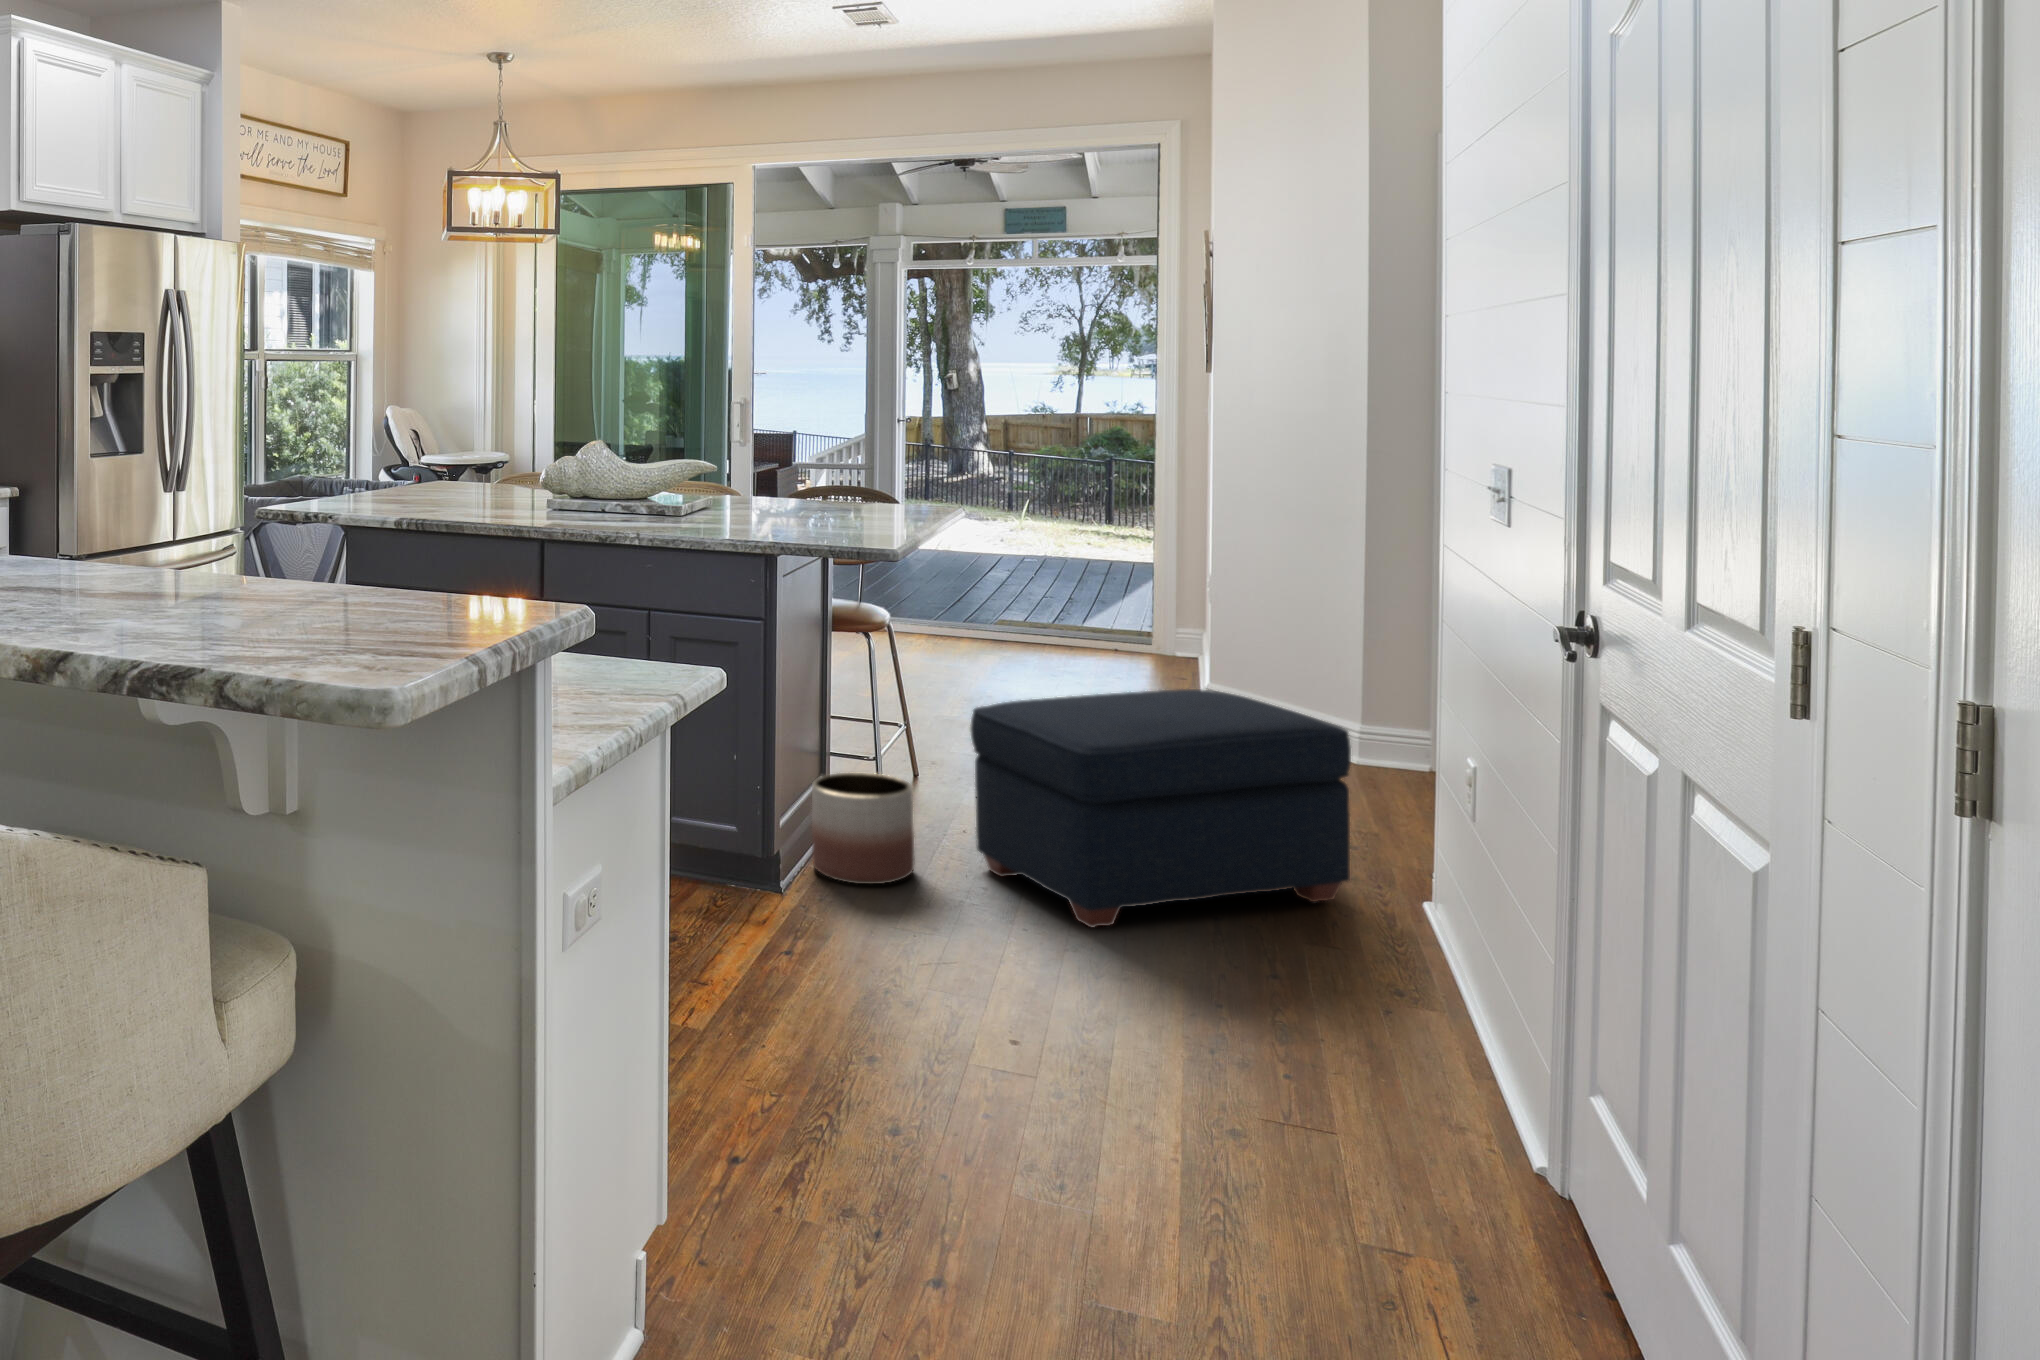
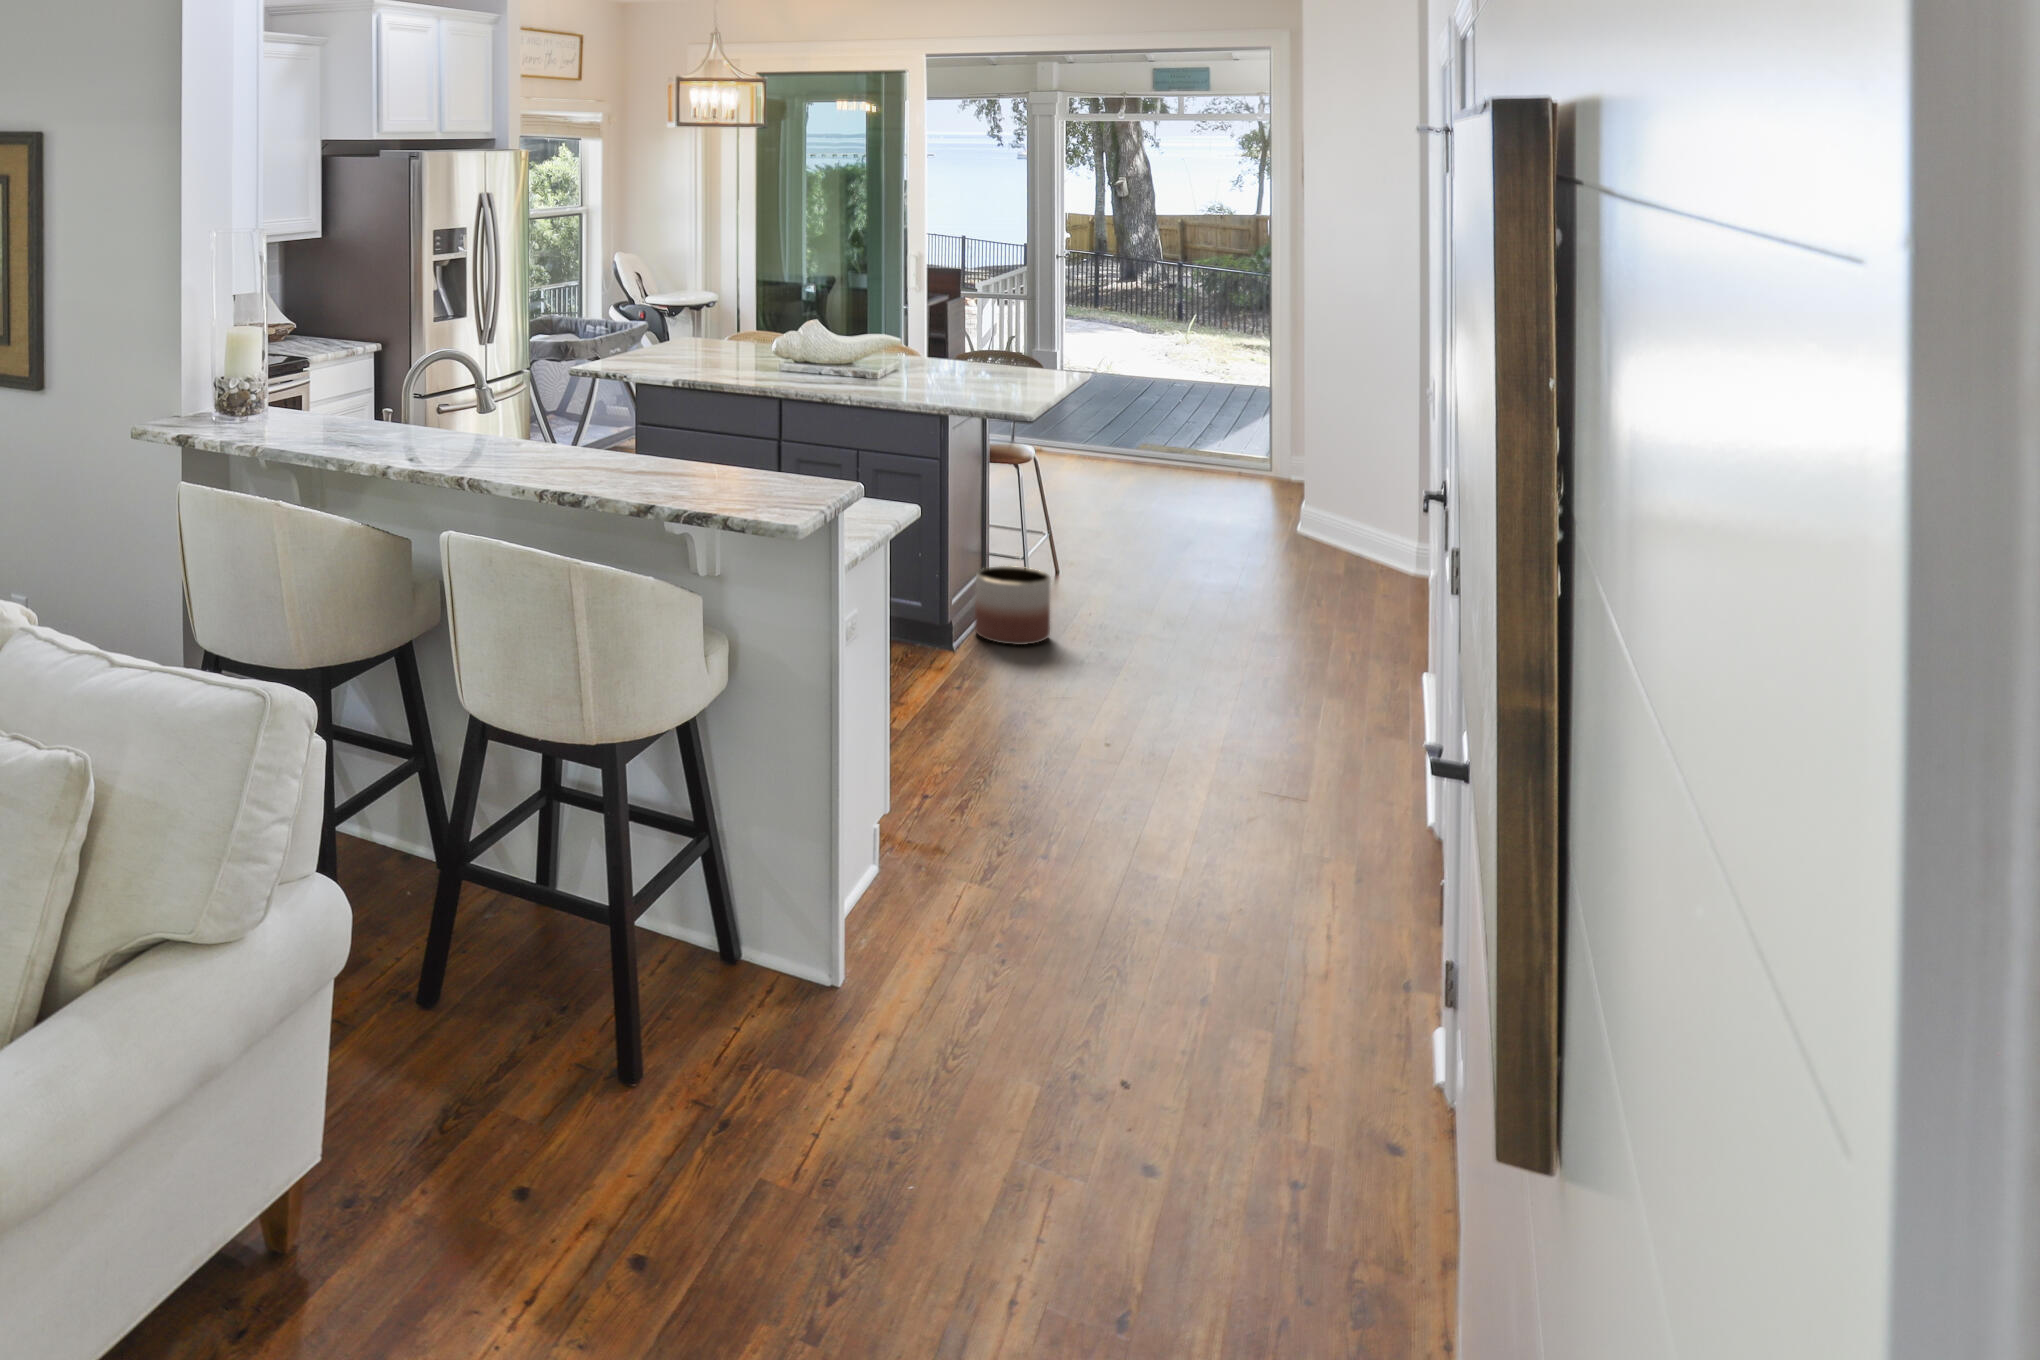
ottoman: present [970,689,1351,927] -> none [1097,511,1380,677]

